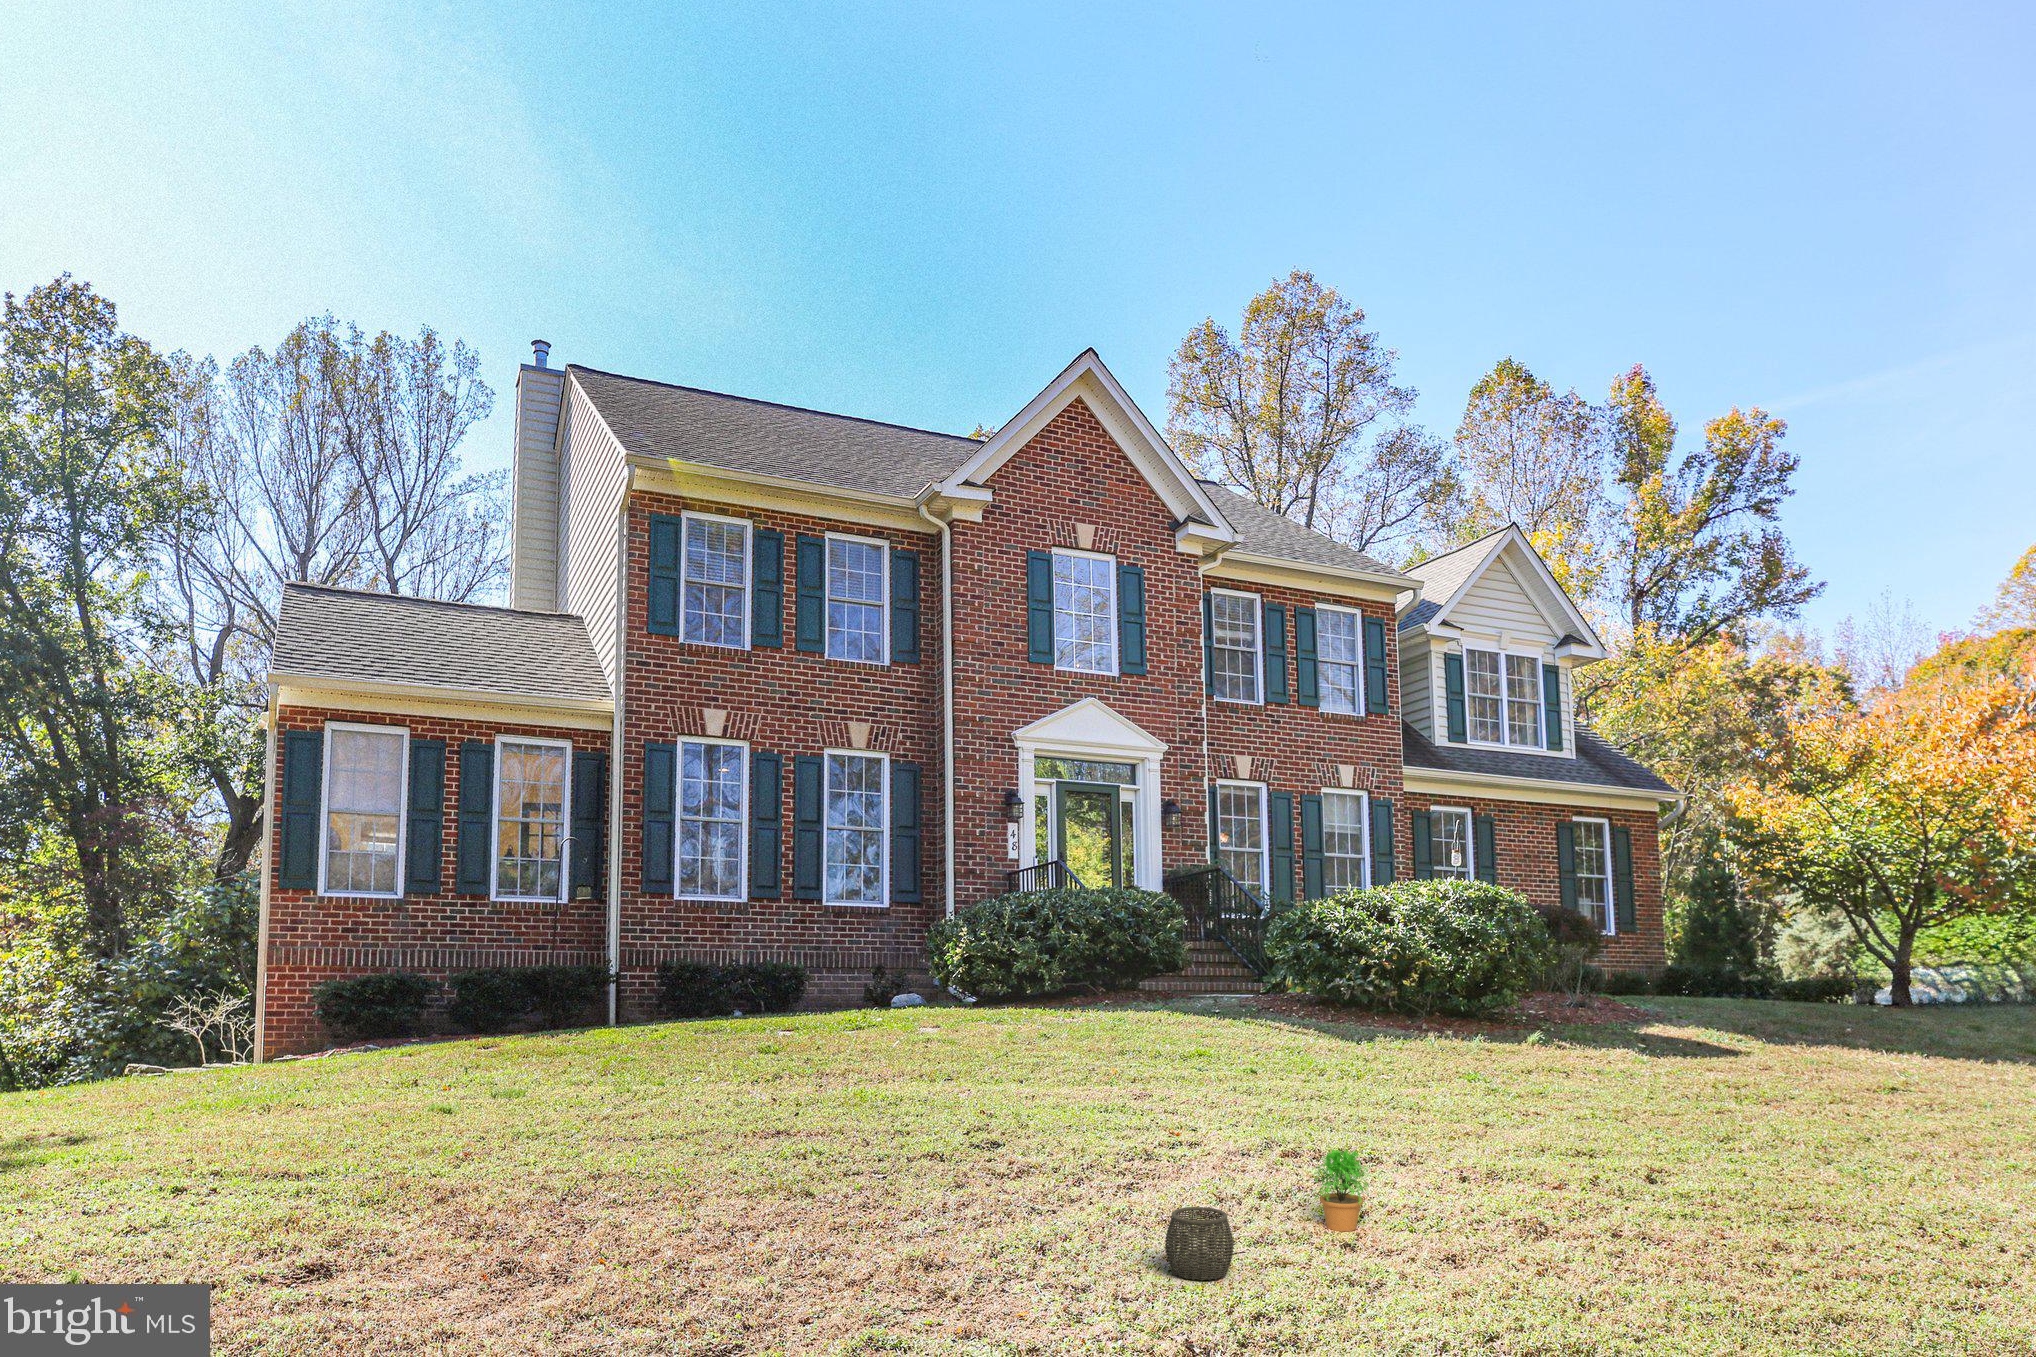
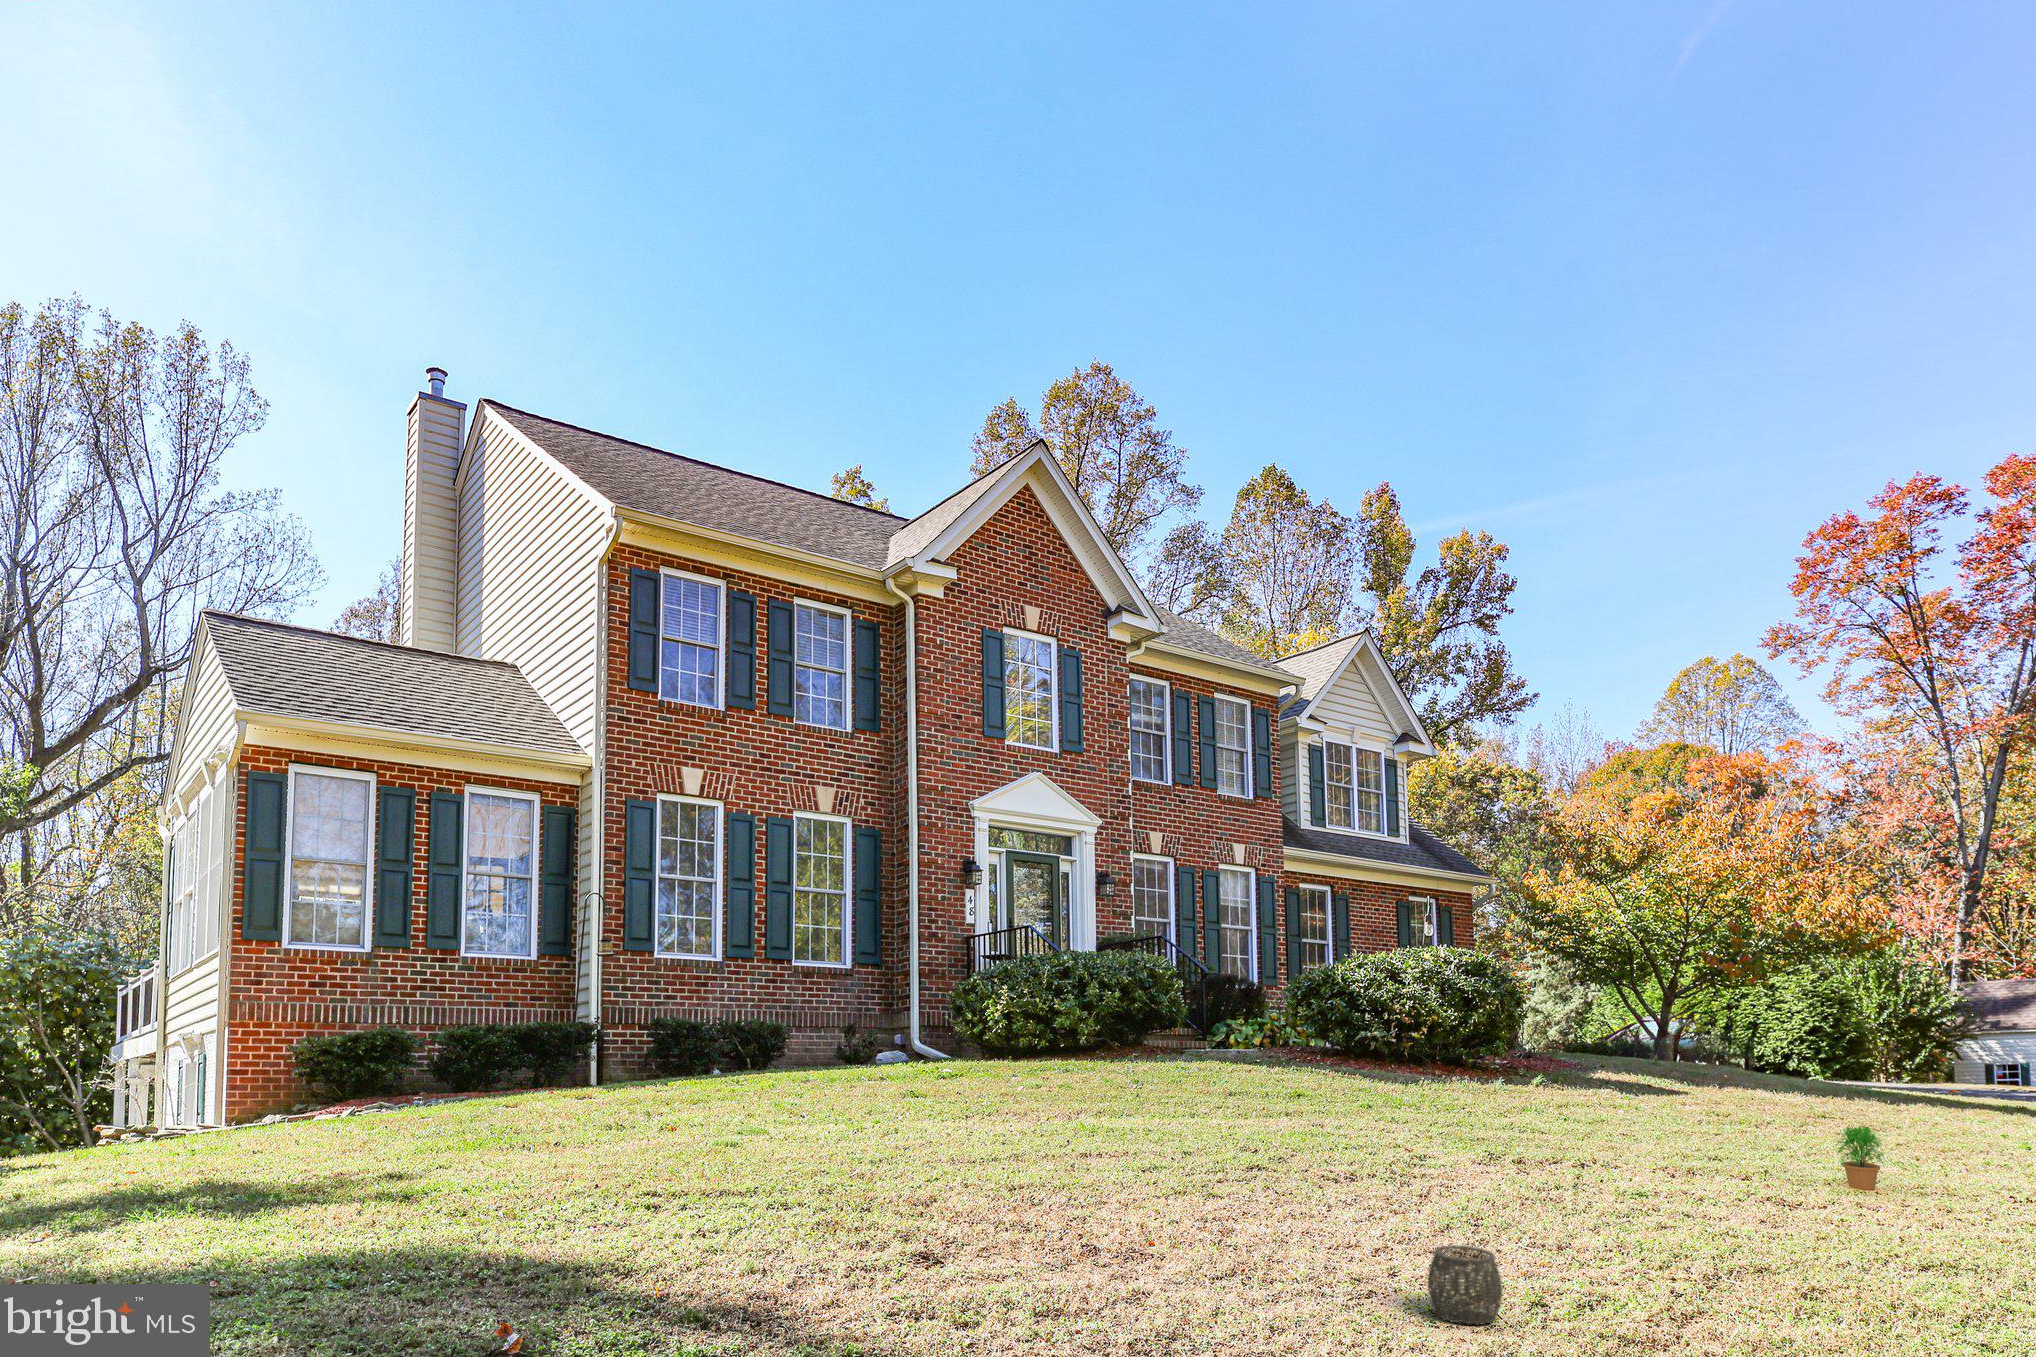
potted plant: present [1313,1150,1368,1231] -> present [1837,1126,1884,1190]

